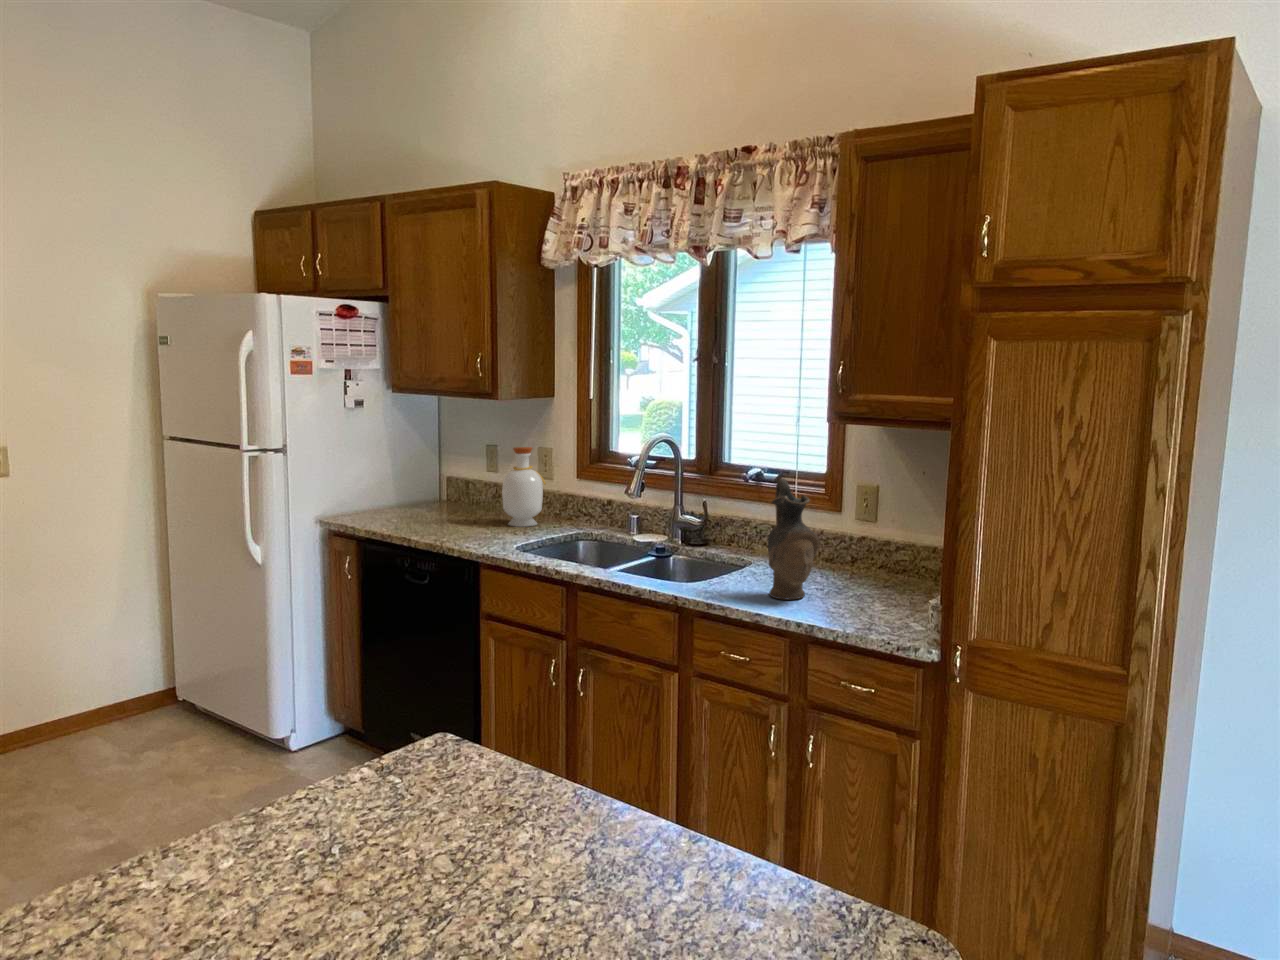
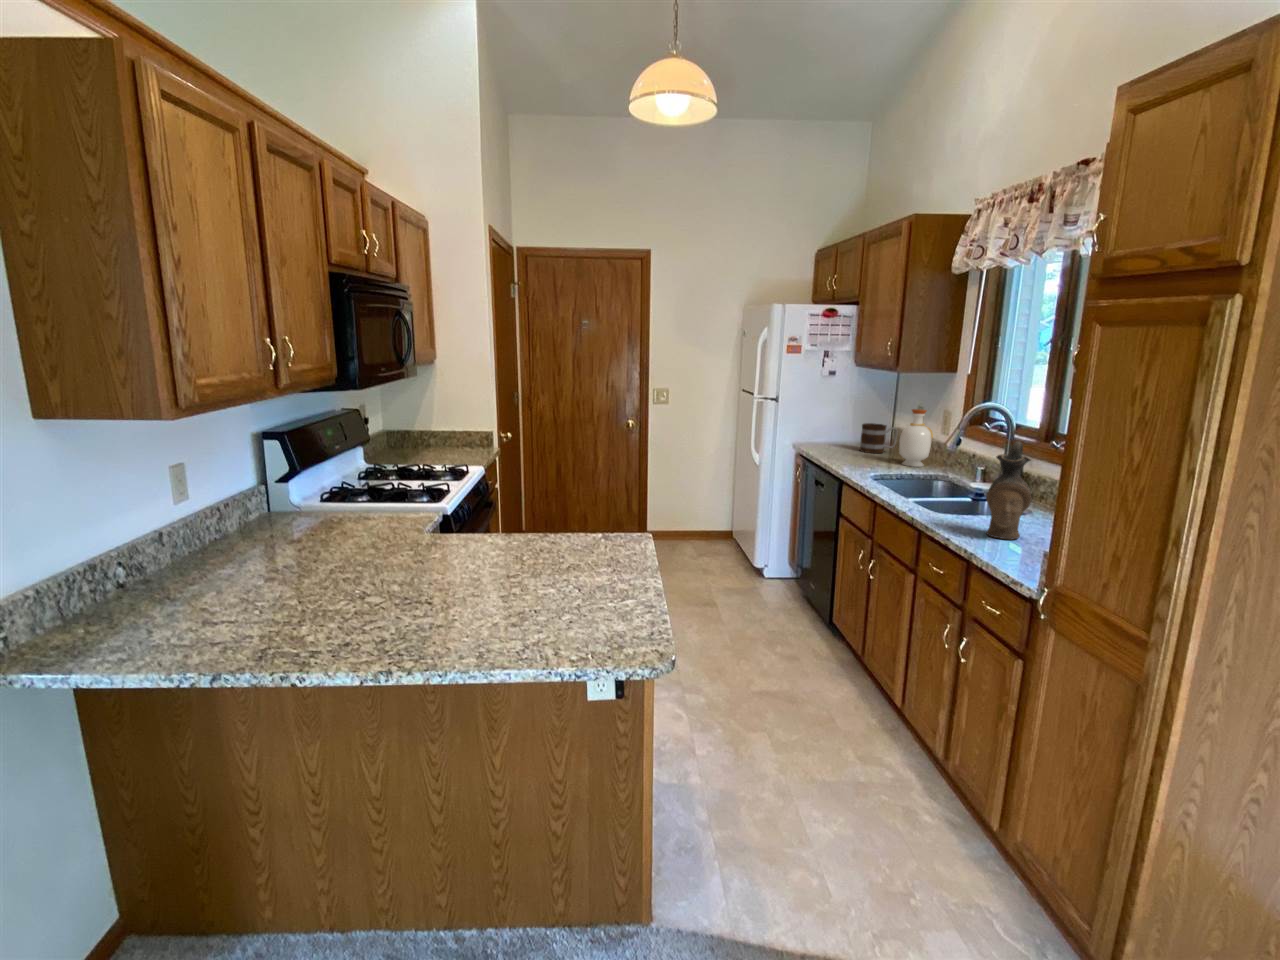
mug: none [423,472,470,517] -> present [860,423,897,453]

